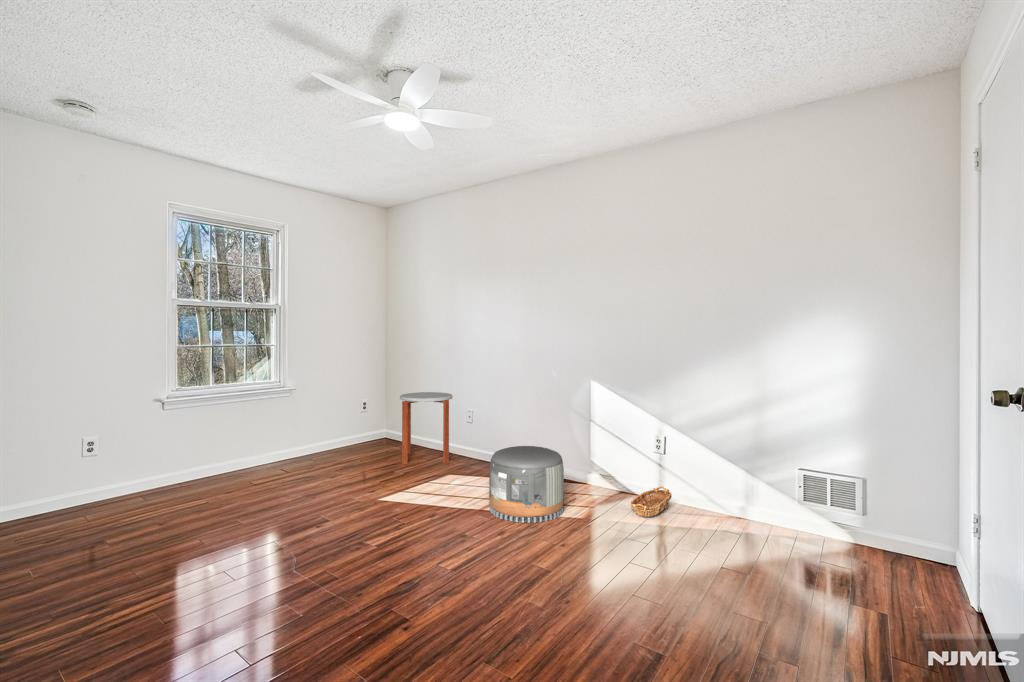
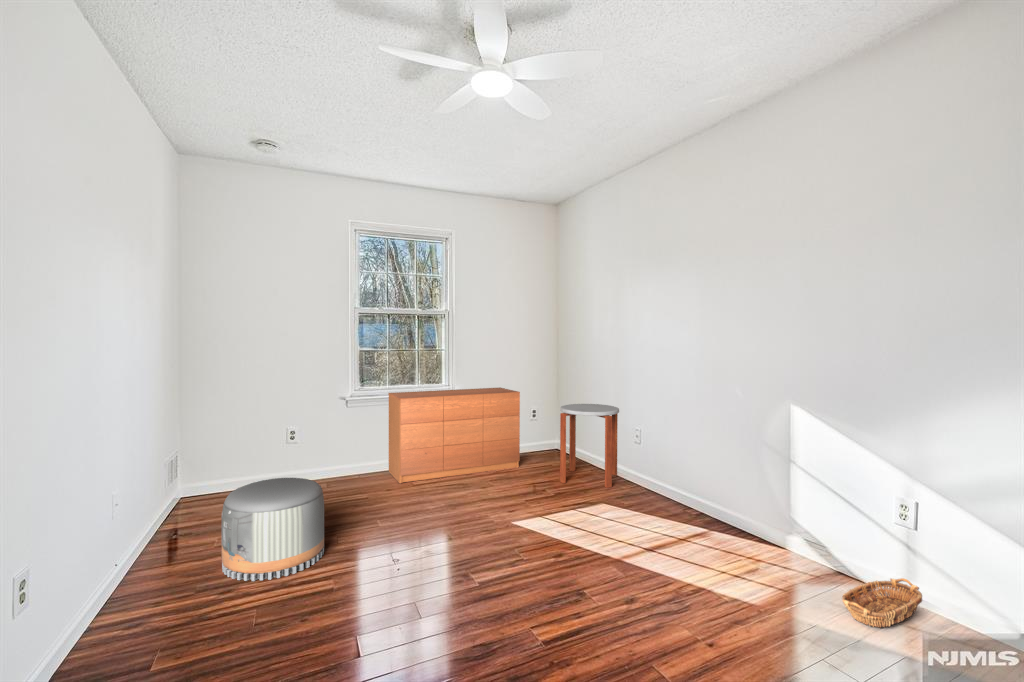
dresser: none [213,382,357,485] -> present [388,387,520,483]
pouf: present [489,446,564,523] -> present [221,478,324,581]

